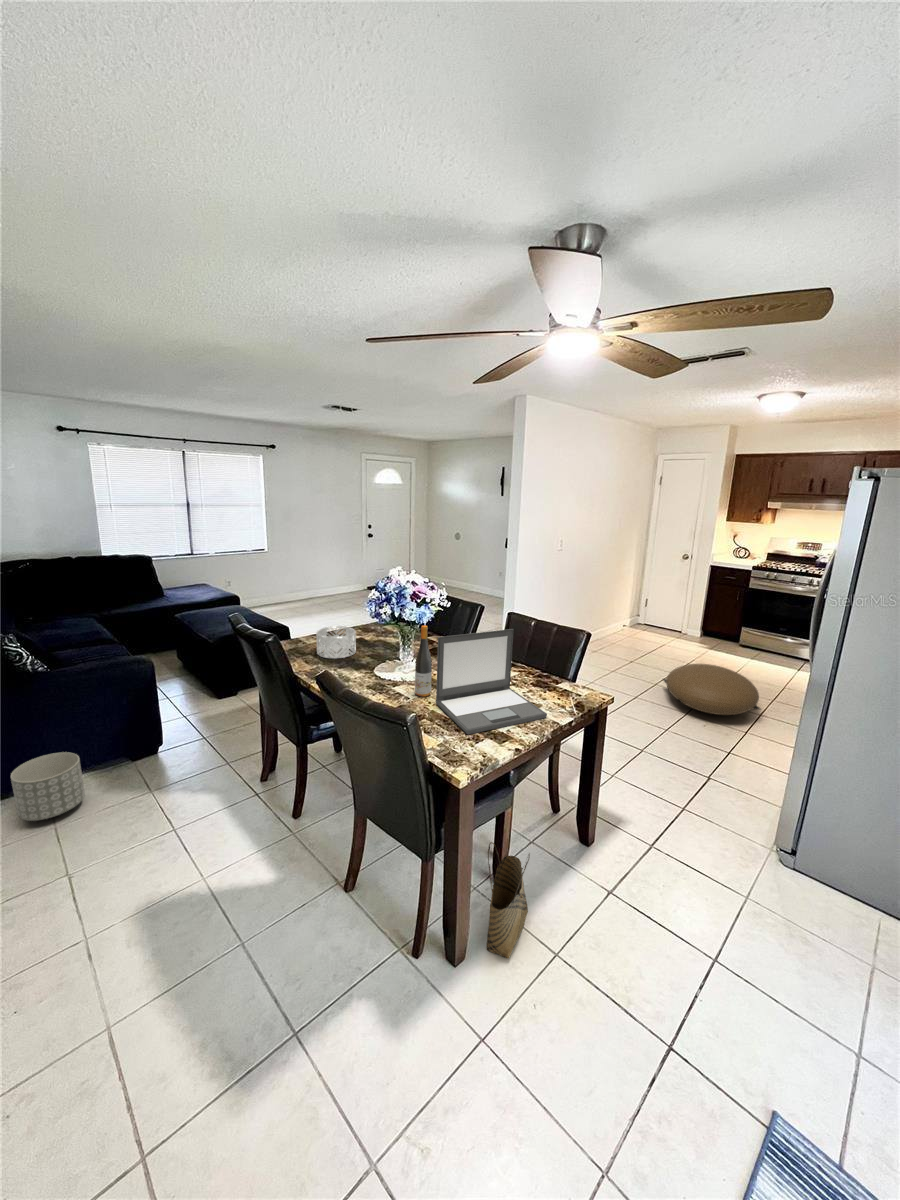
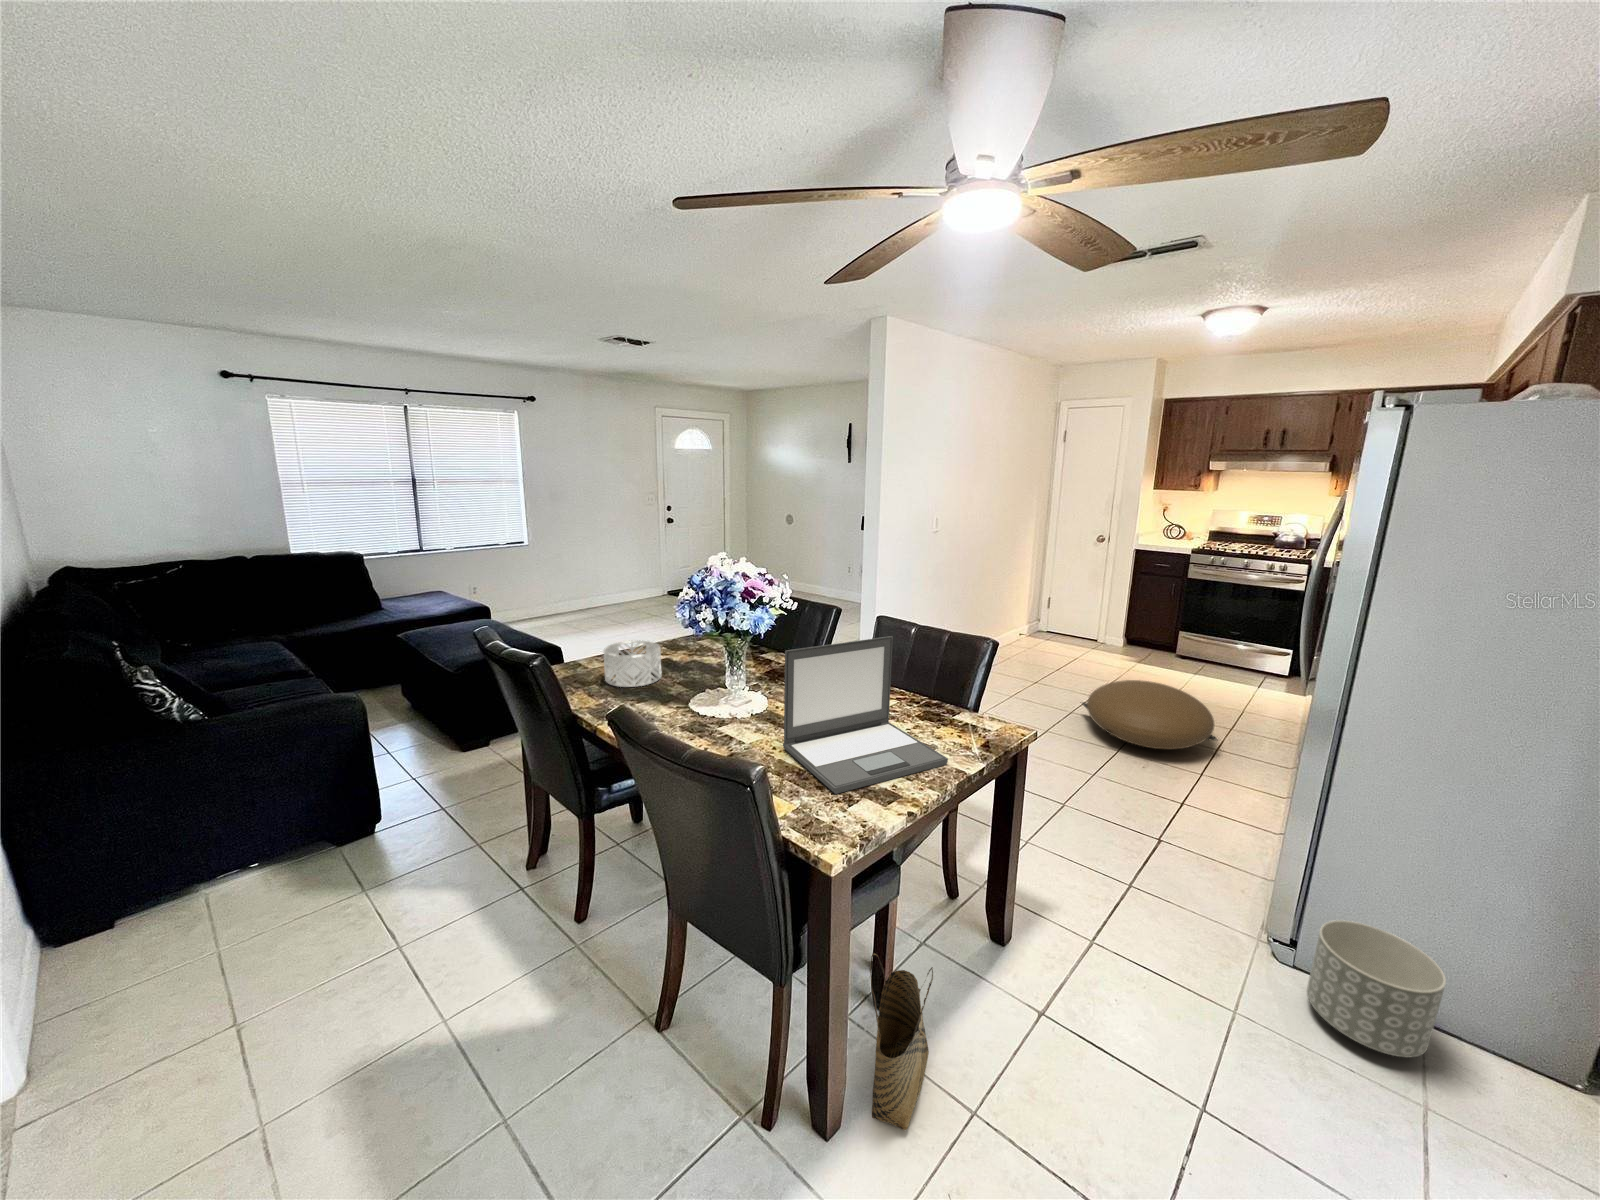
wine bottle: present [415,625,432,697] -> none [751,634,775,739]
planter: present [11,752,85,821] -> present [1307,920,1446,1057]

